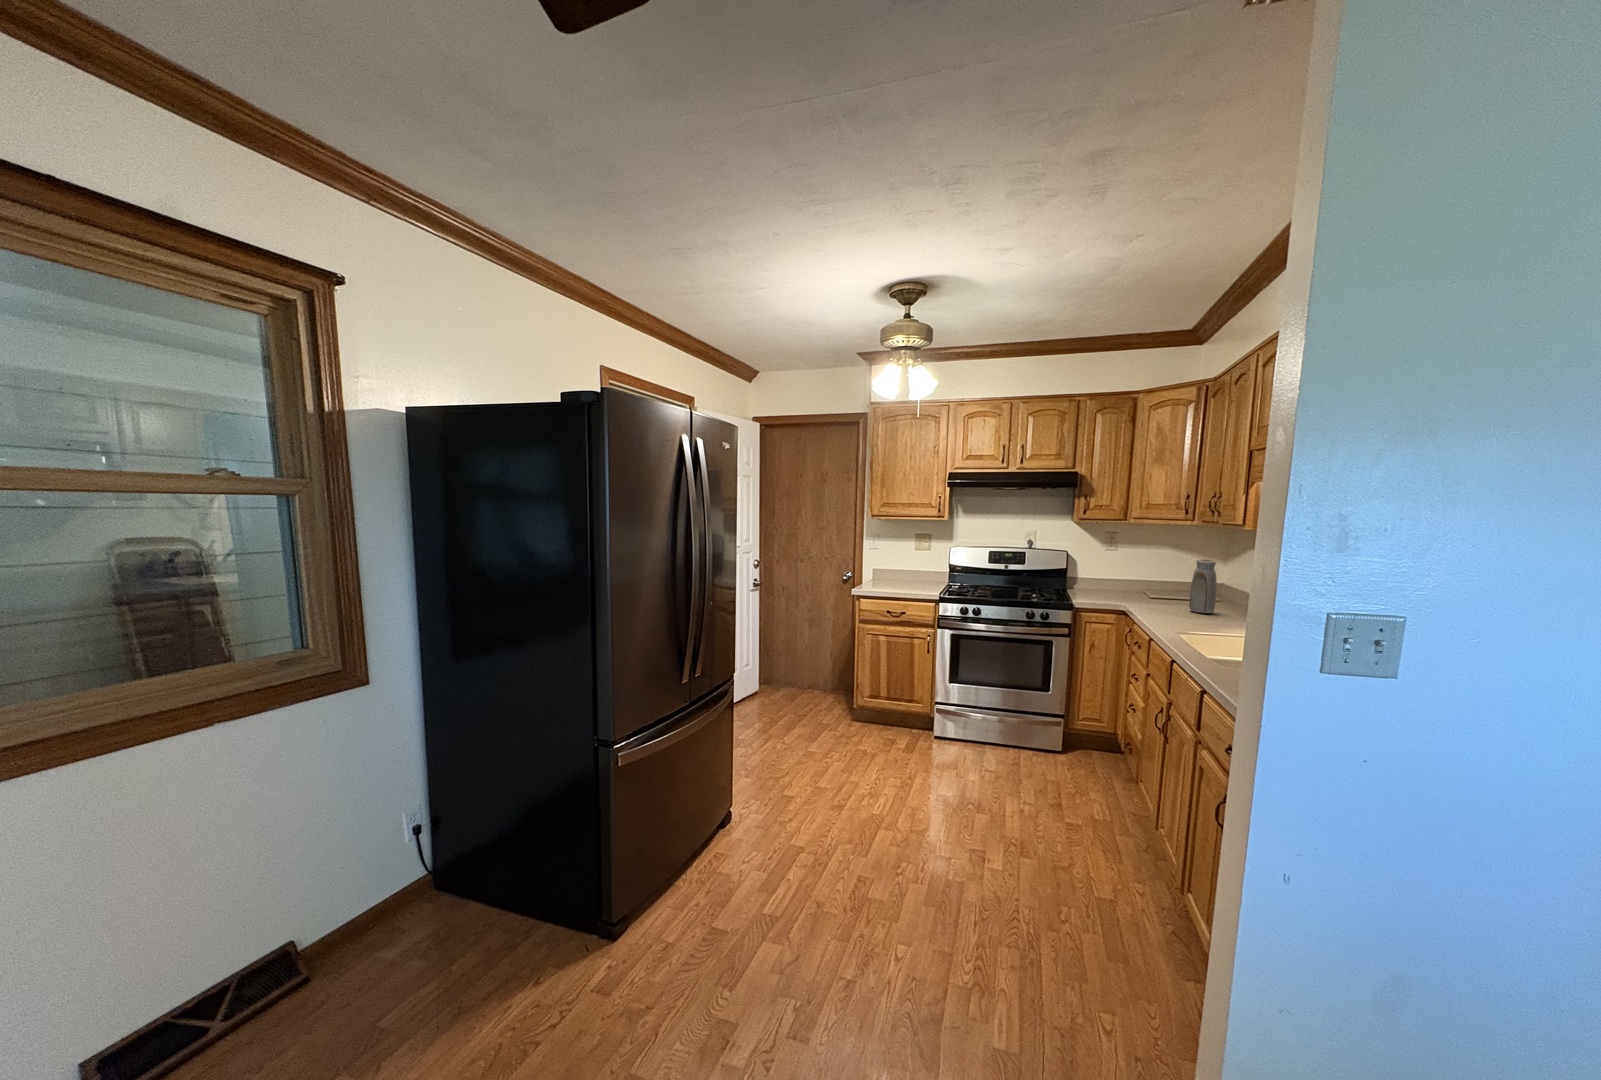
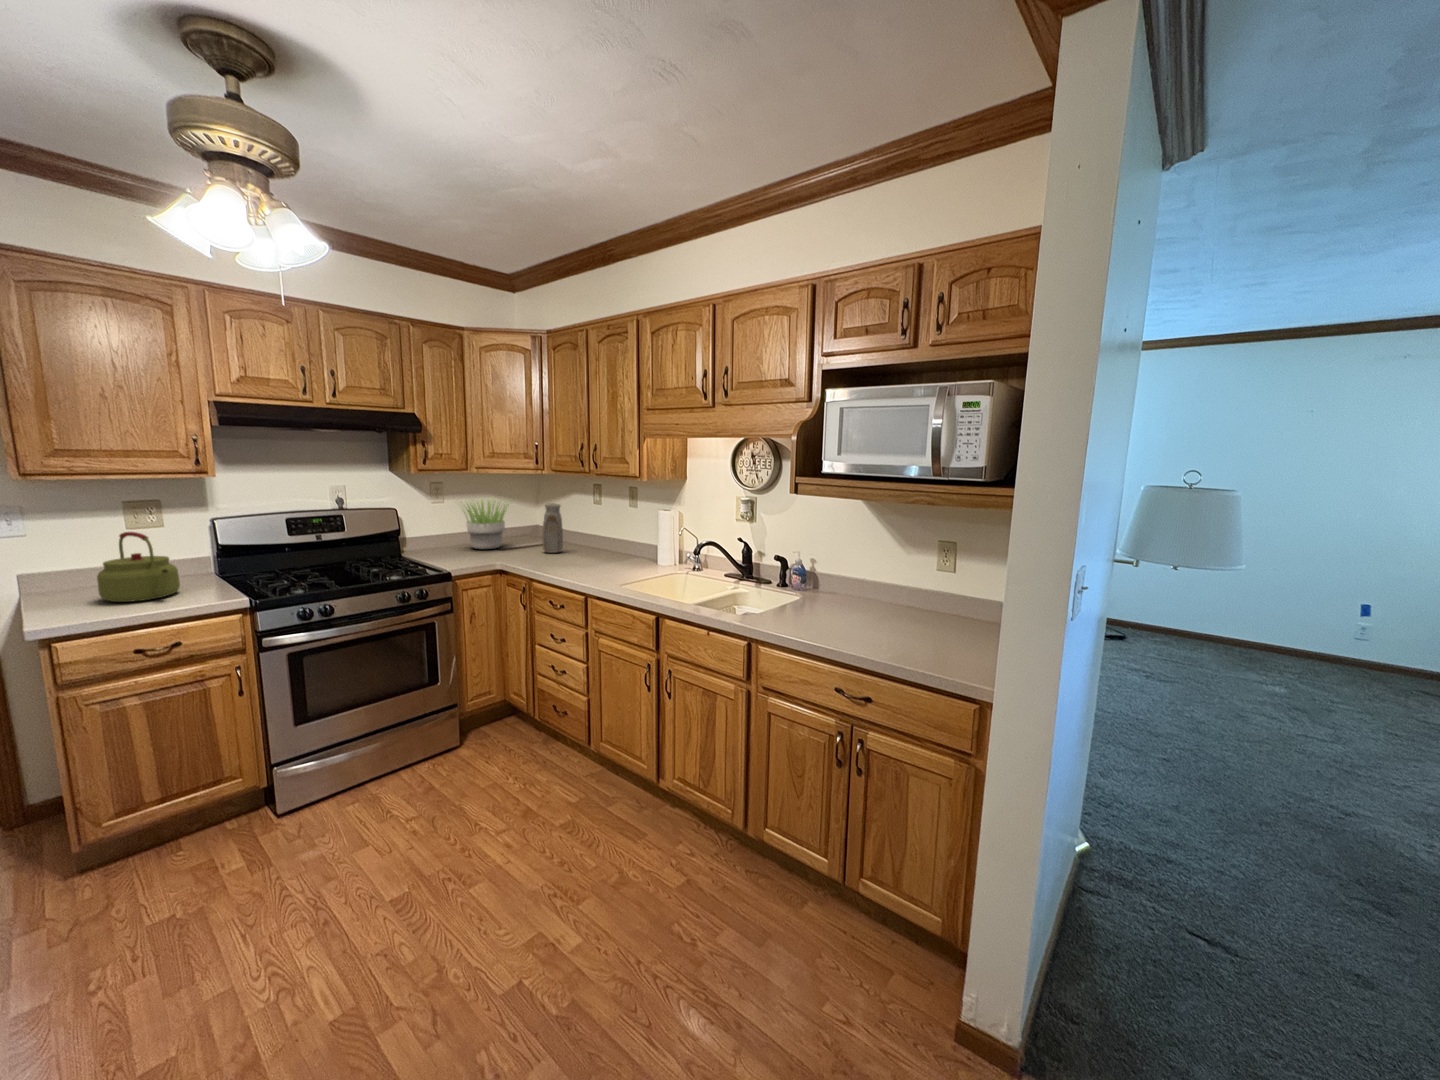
potted plant: none [1115,545,1183,599] -> present [463,498,509,549]
kettle: none [891,548,923,586] -> present [97,532,180,602]

